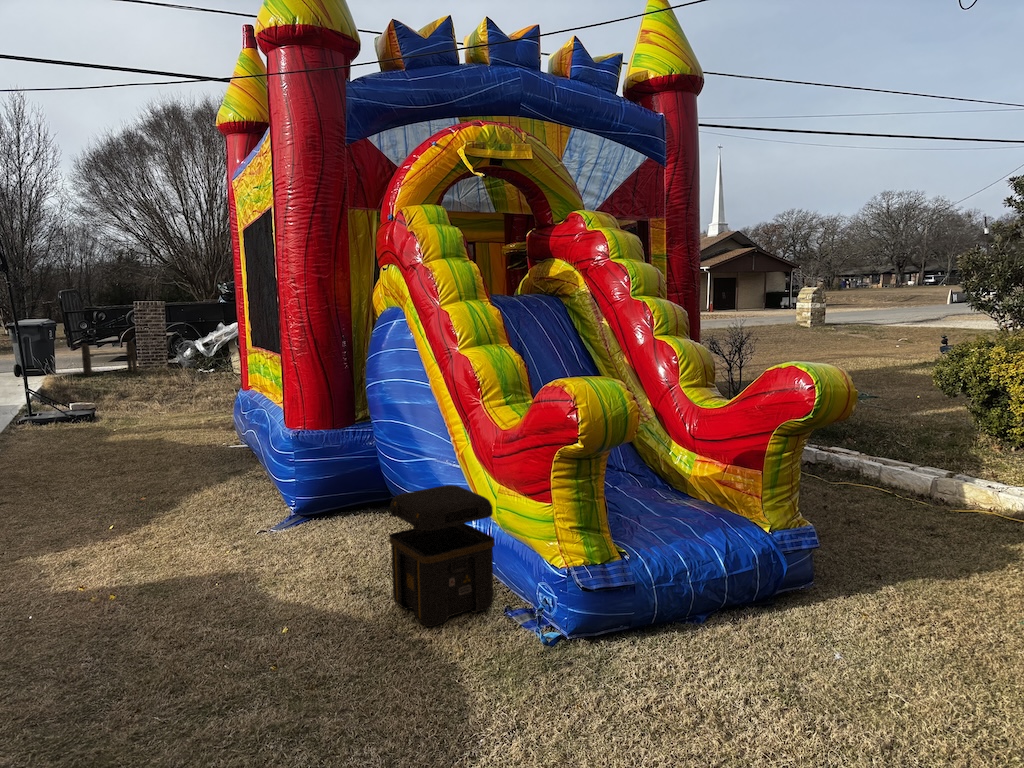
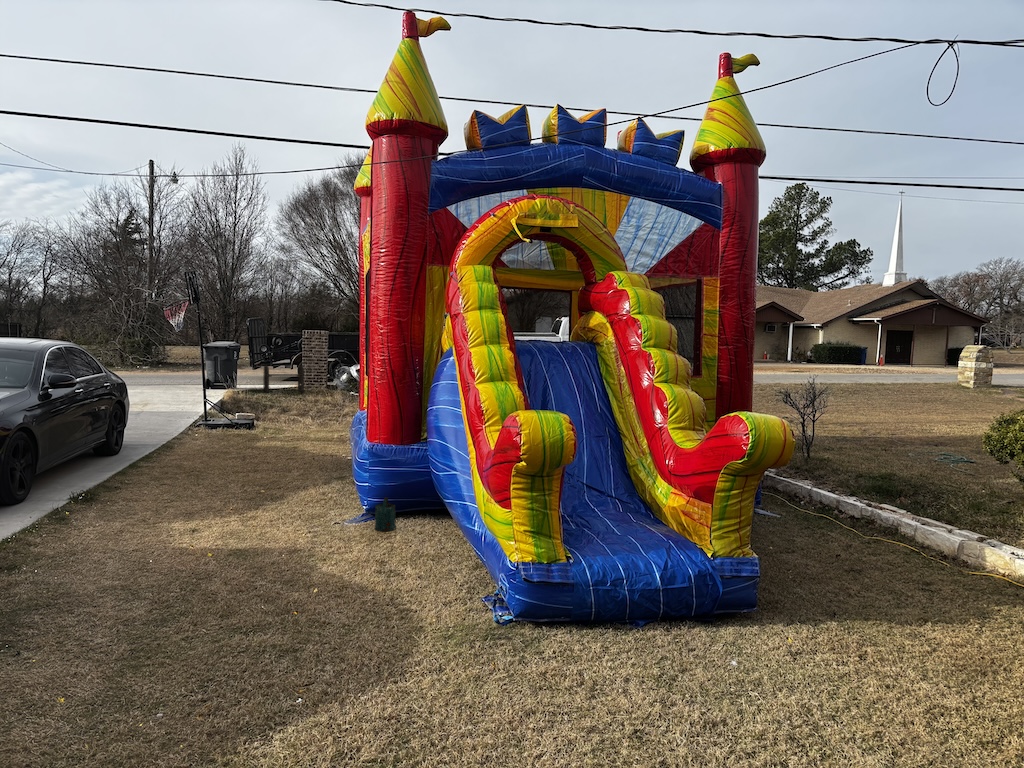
toolbox: present [389,485,495,627] -> none [401,492,478,601]
watering can: none [317,496,345,538] -> present [375,497,396,531]

